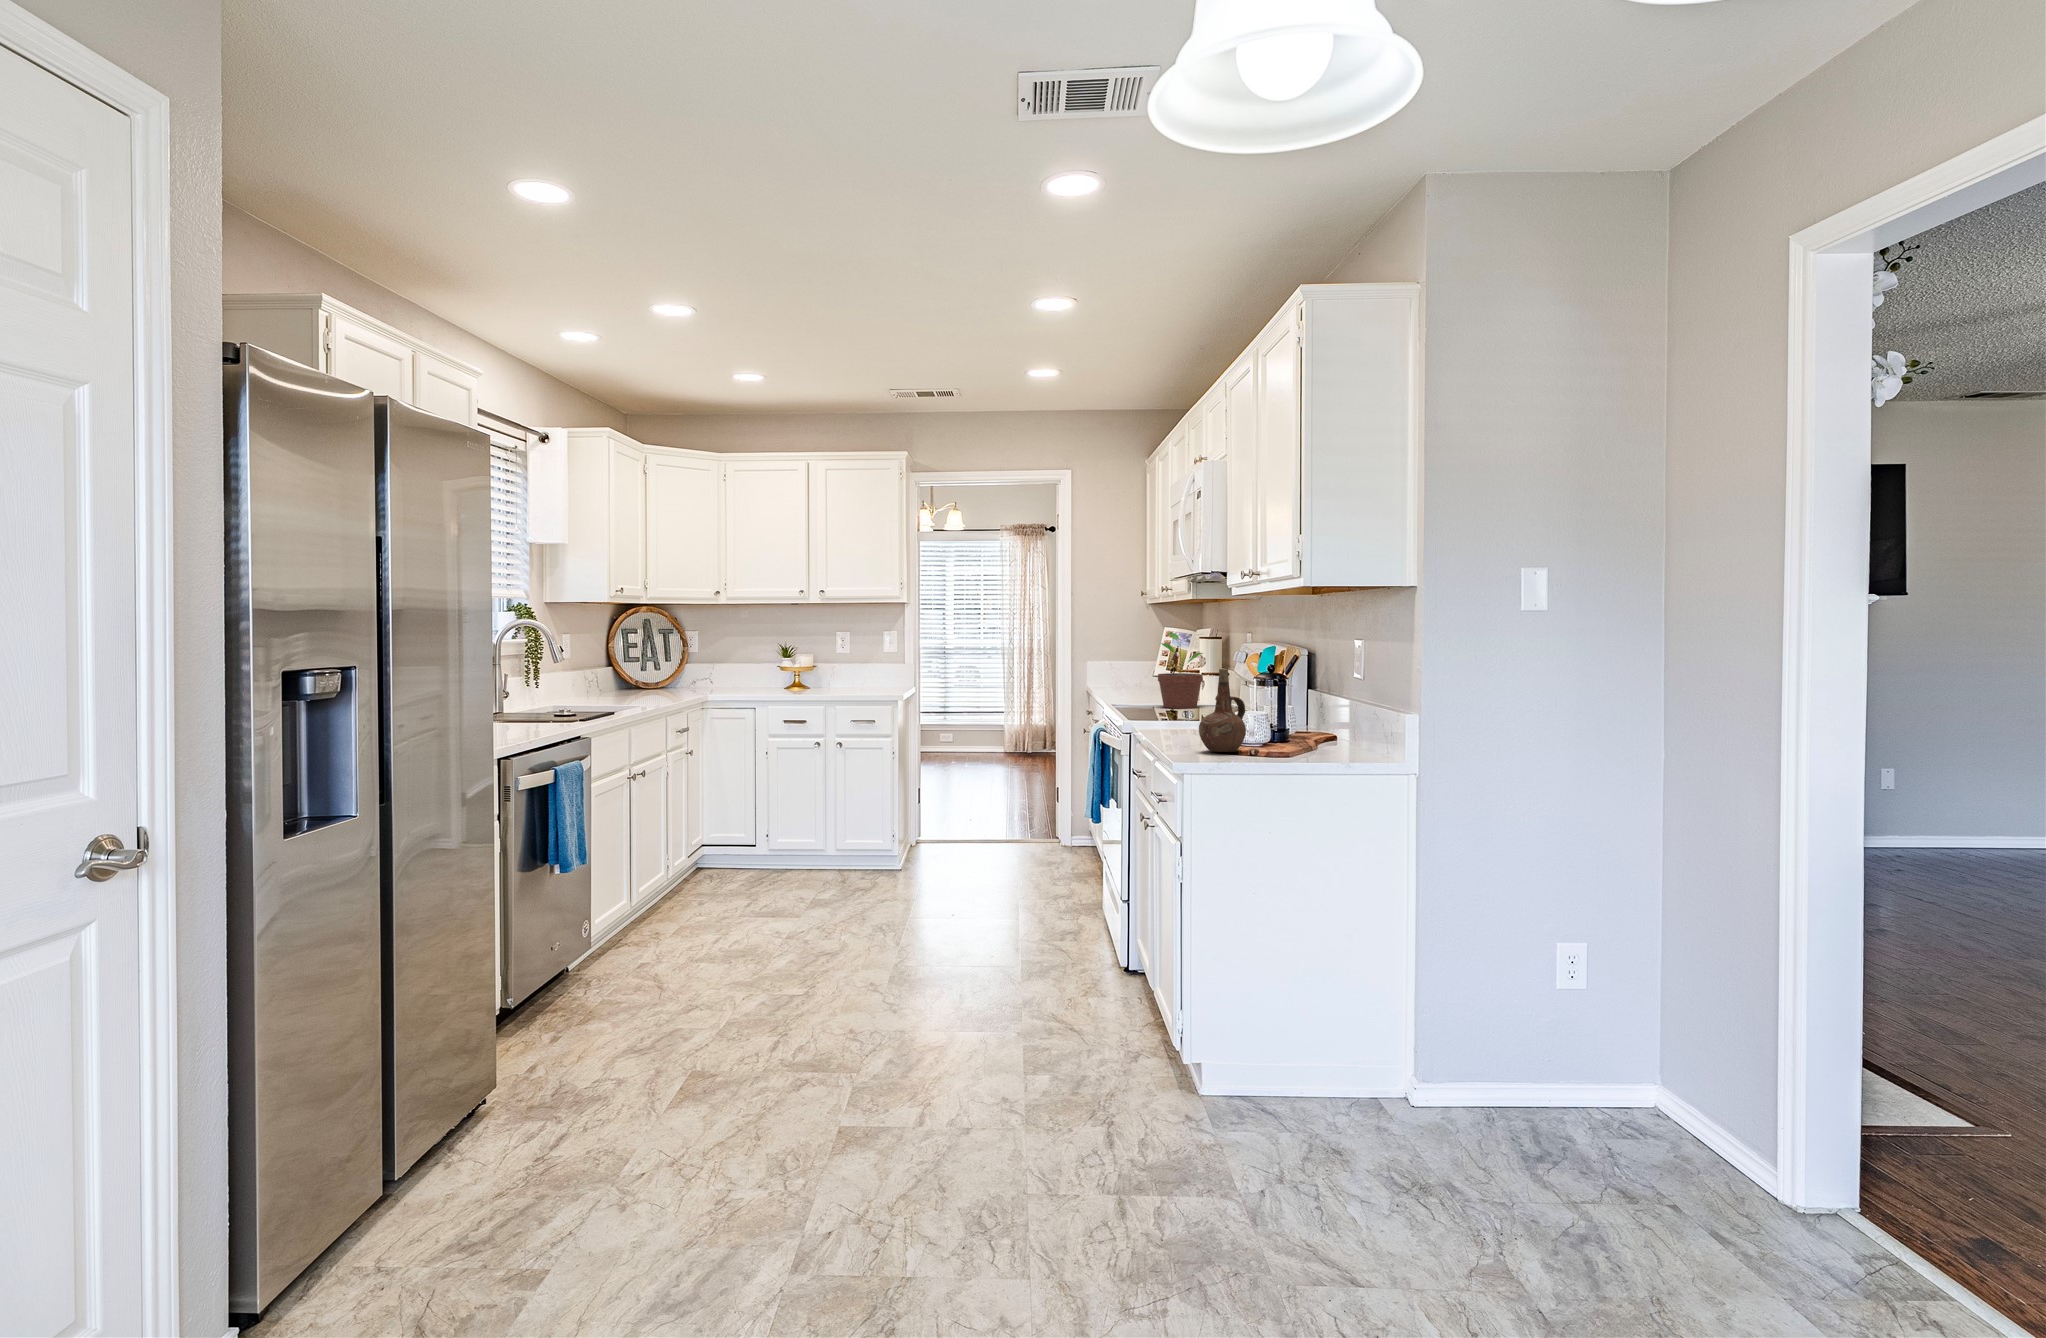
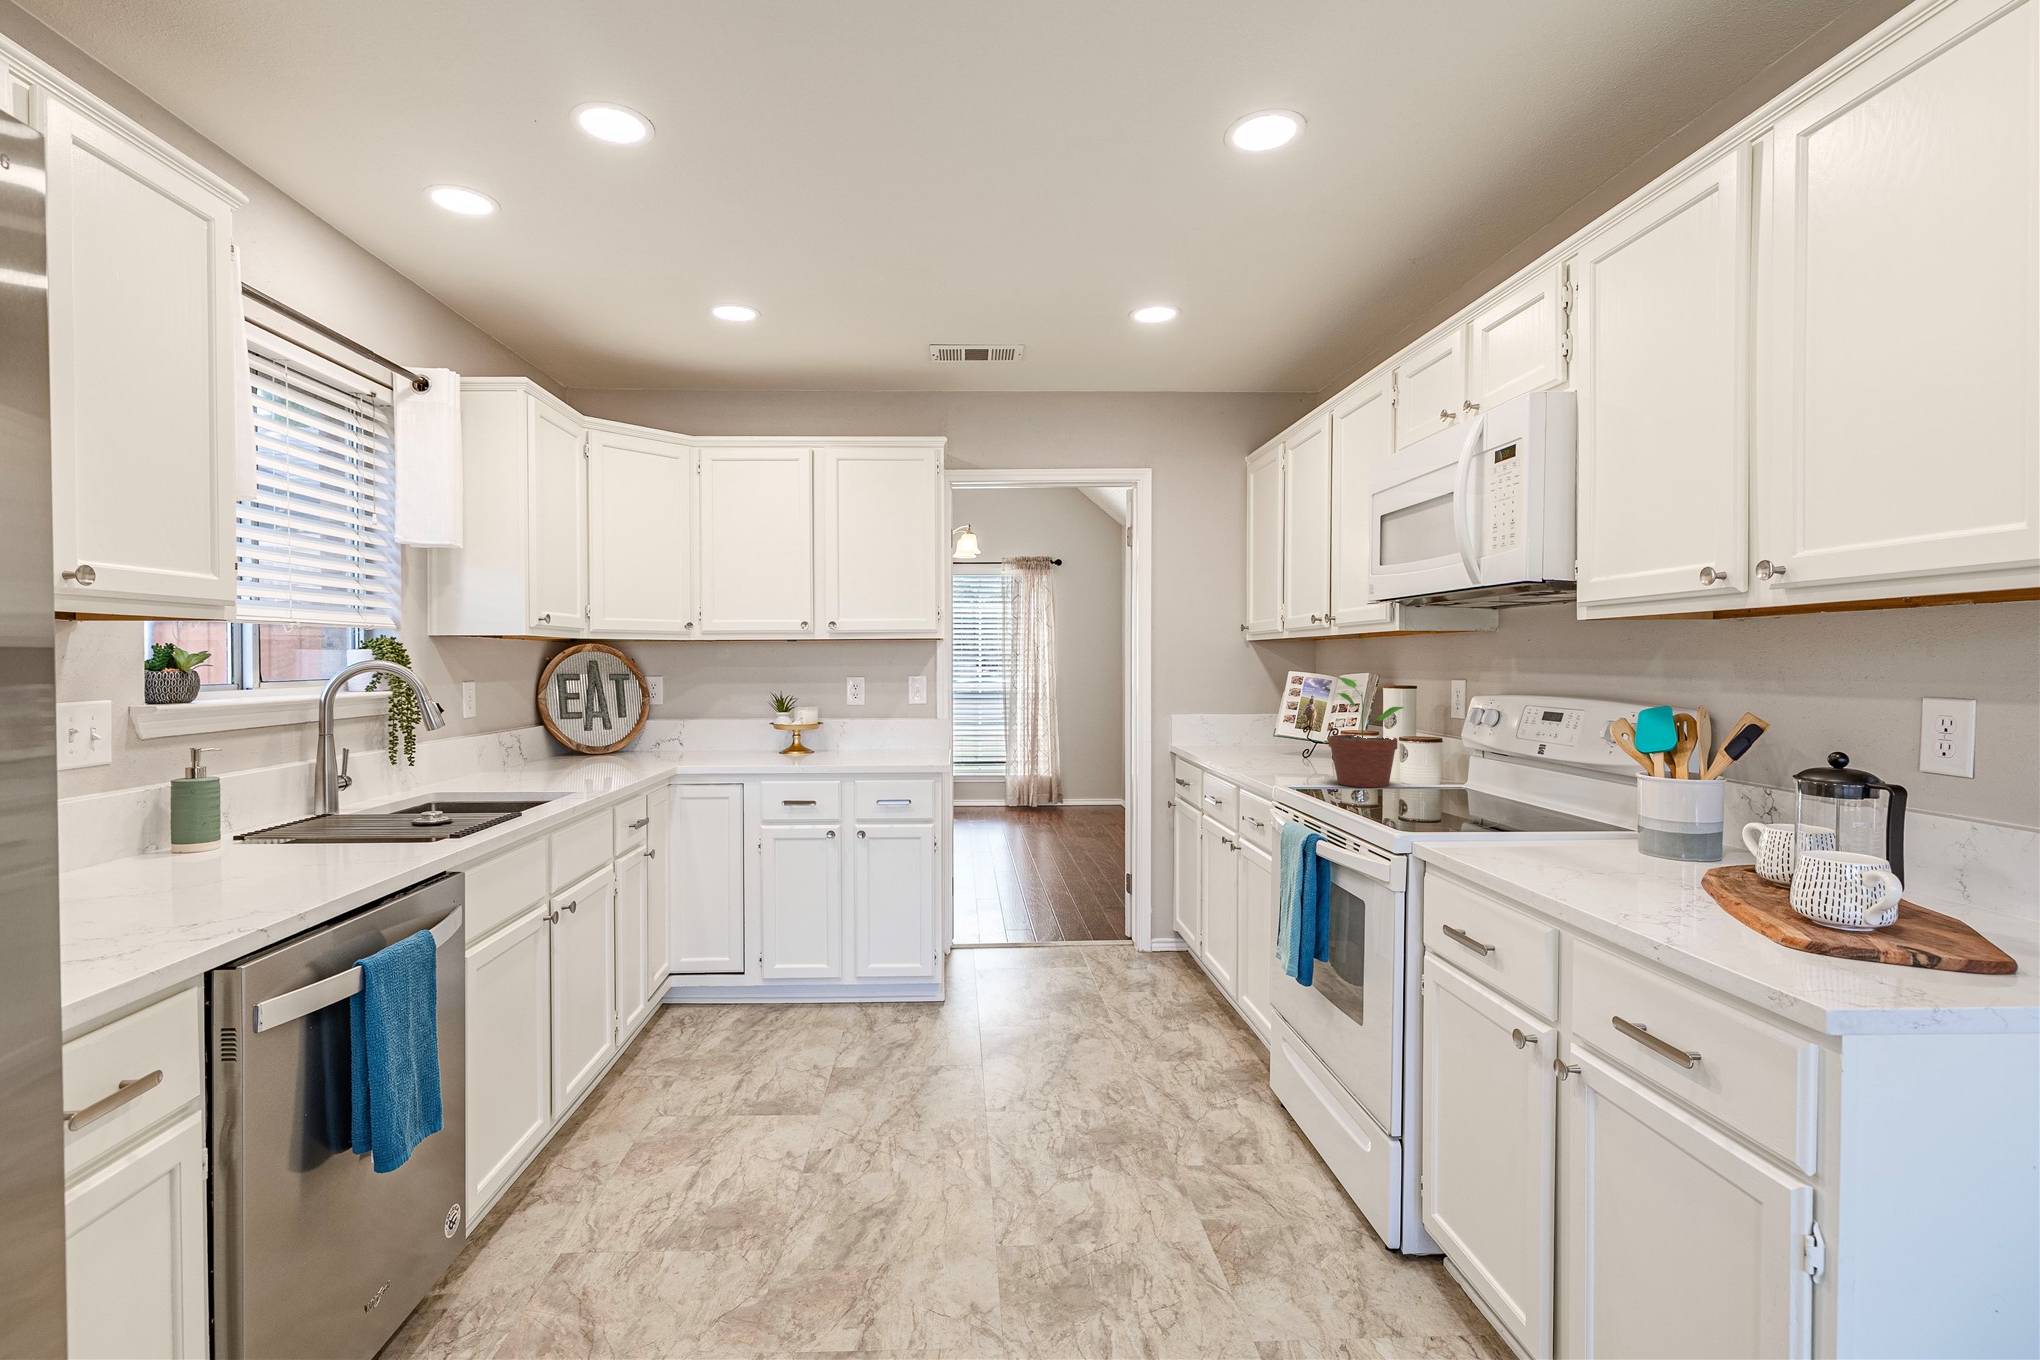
ceramic pitcher: present [1199,669,1246,752] -> none [1757,766,1895,955]

